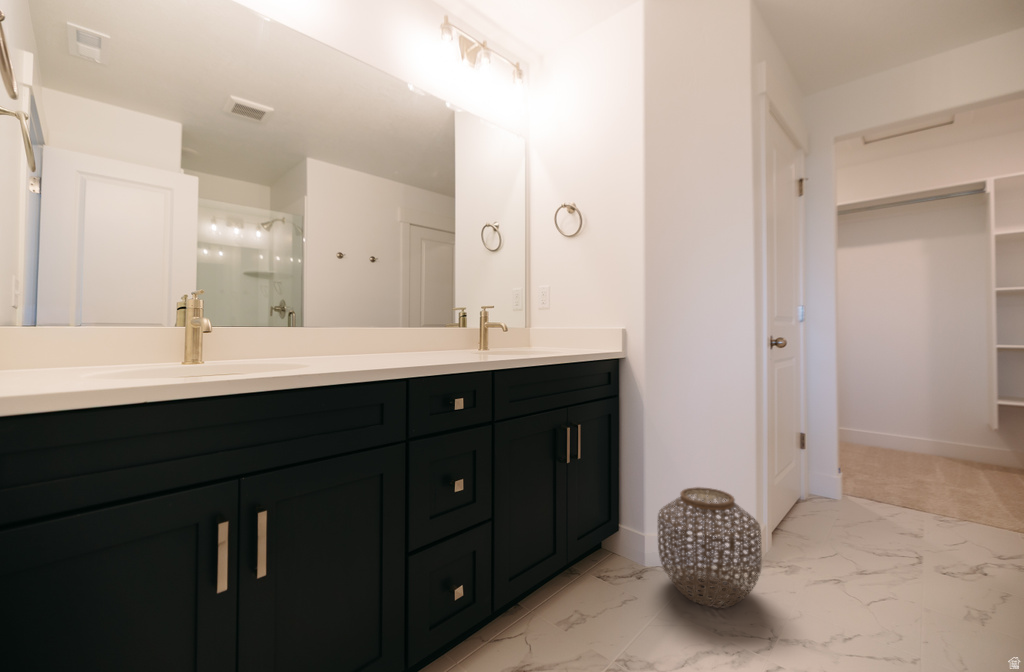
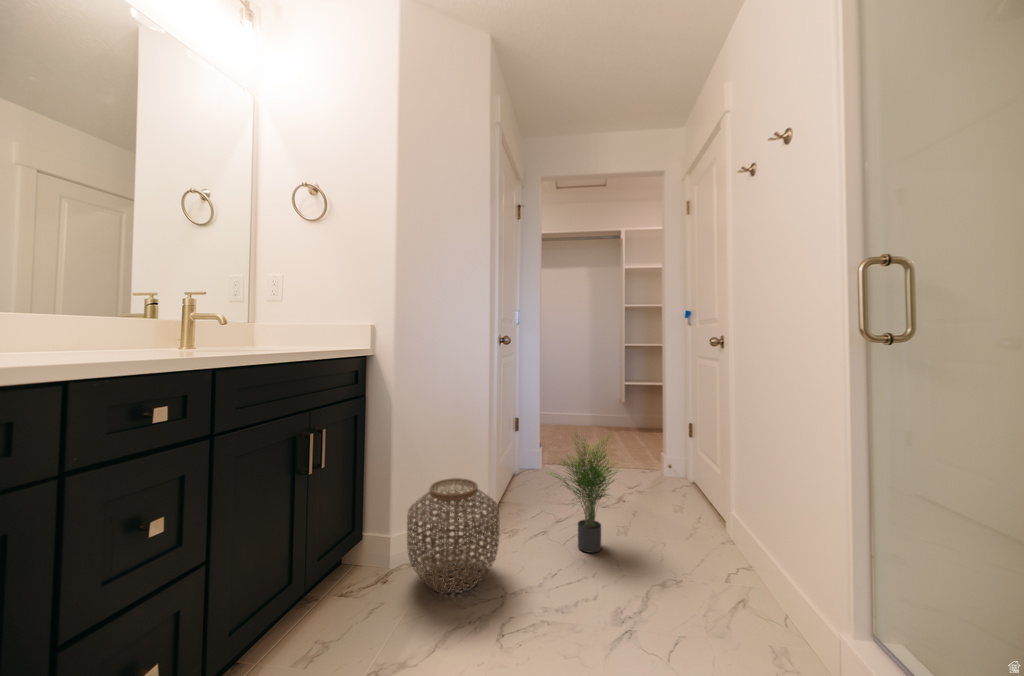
potted plant: none [821,455,959,616] -> present [552,442,616,553]

